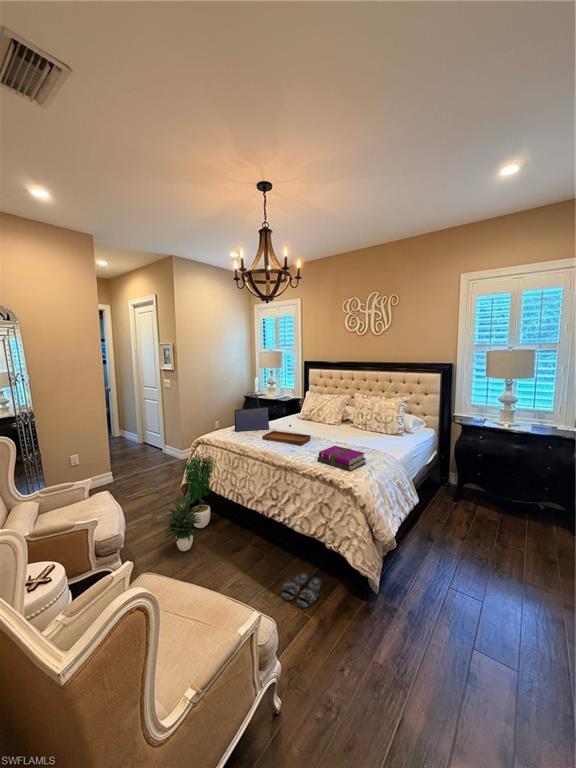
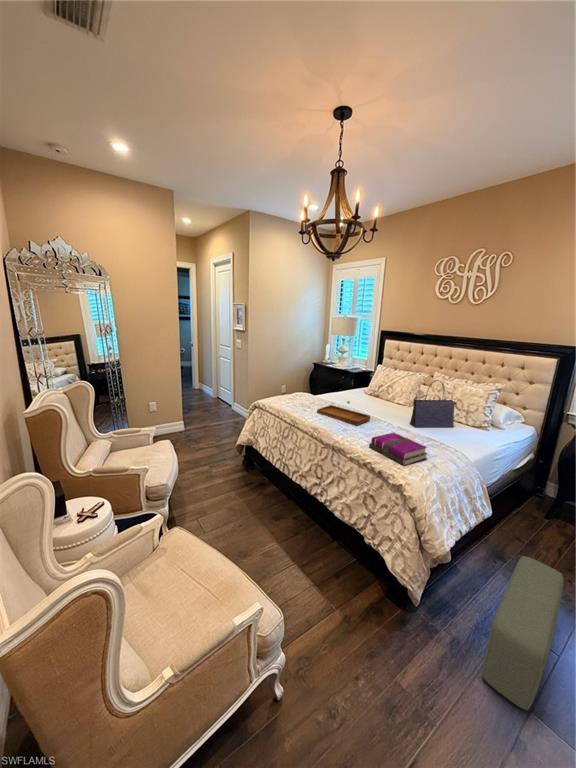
tote bag: present [235,392,270,432] -> present [410,380,456,428]
potted plant: present [162,453,215,551] -> none [210,415,268,509]
pouf: none [438,529,481,652] -> present [482,556,564,711]
slippers: present [282,572,322,608] -> none [311,558,357,597]

